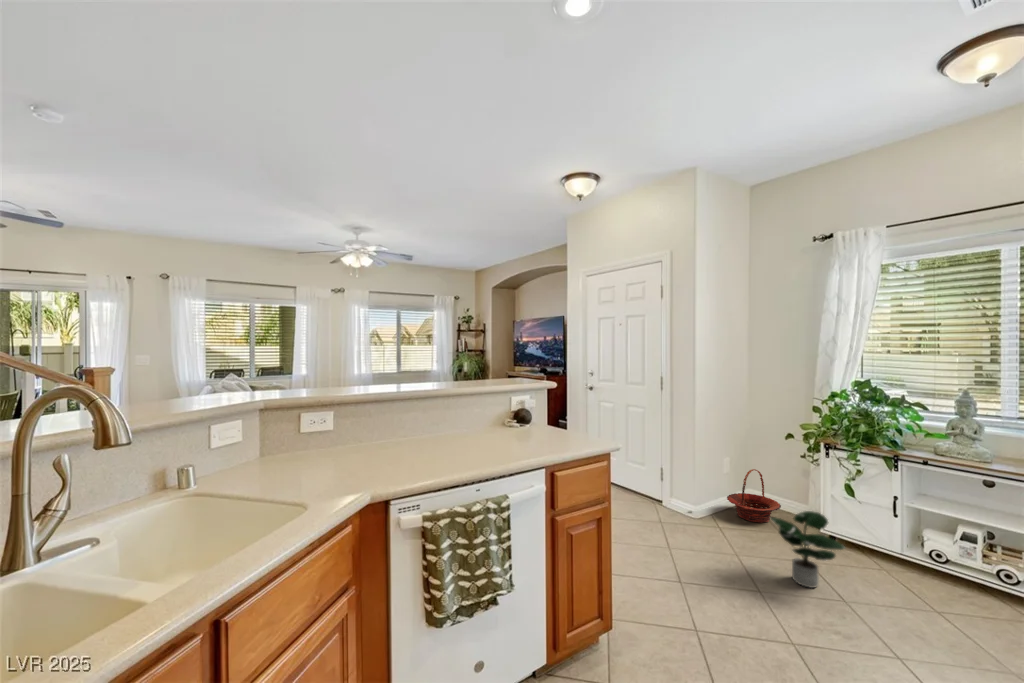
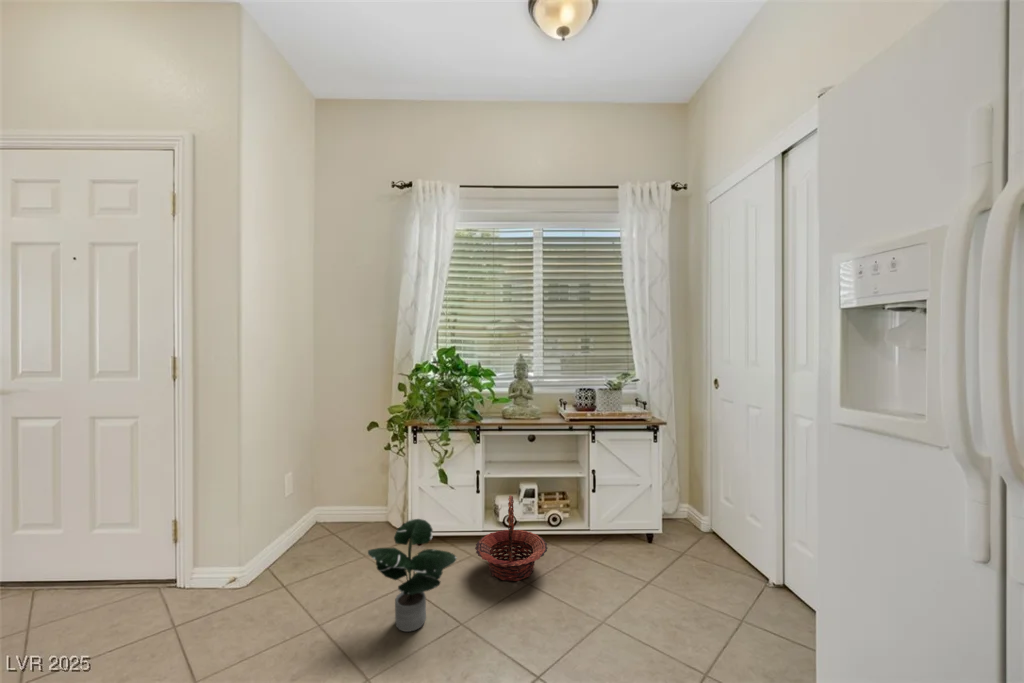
basket: present [727,469,781,523] -> present [475,495,548,581]

